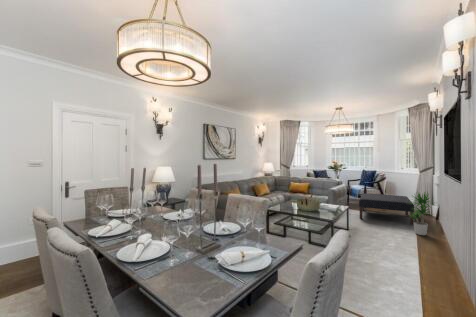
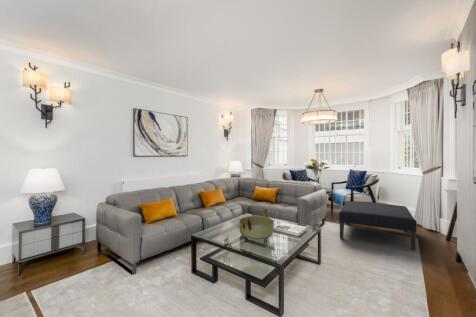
potted plant: present [412,192,434,235] -> none [405,203,460,274]

